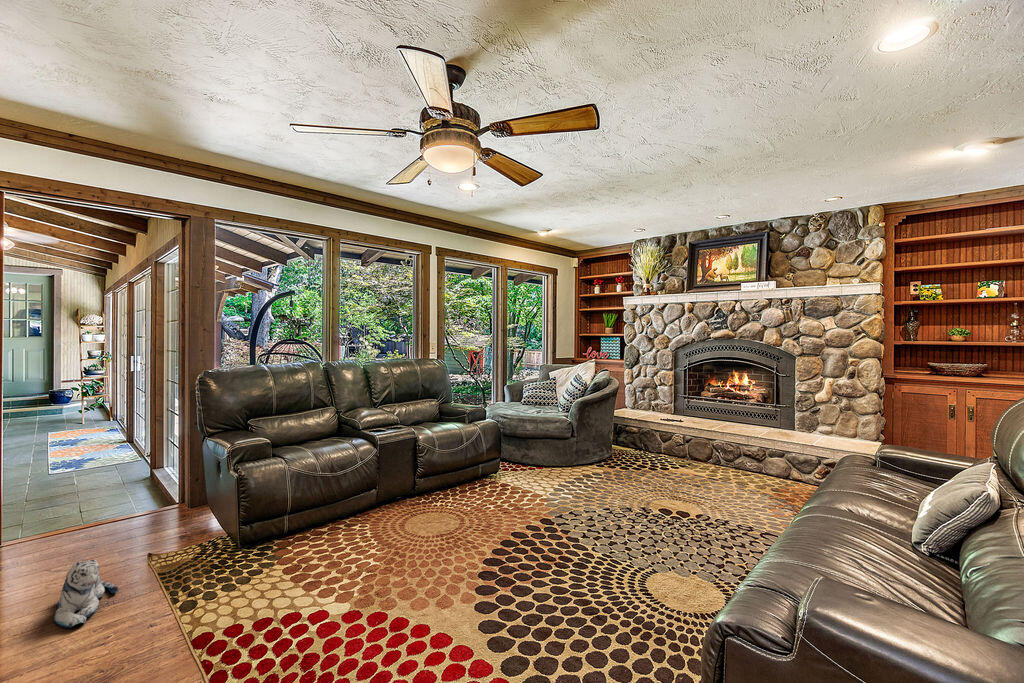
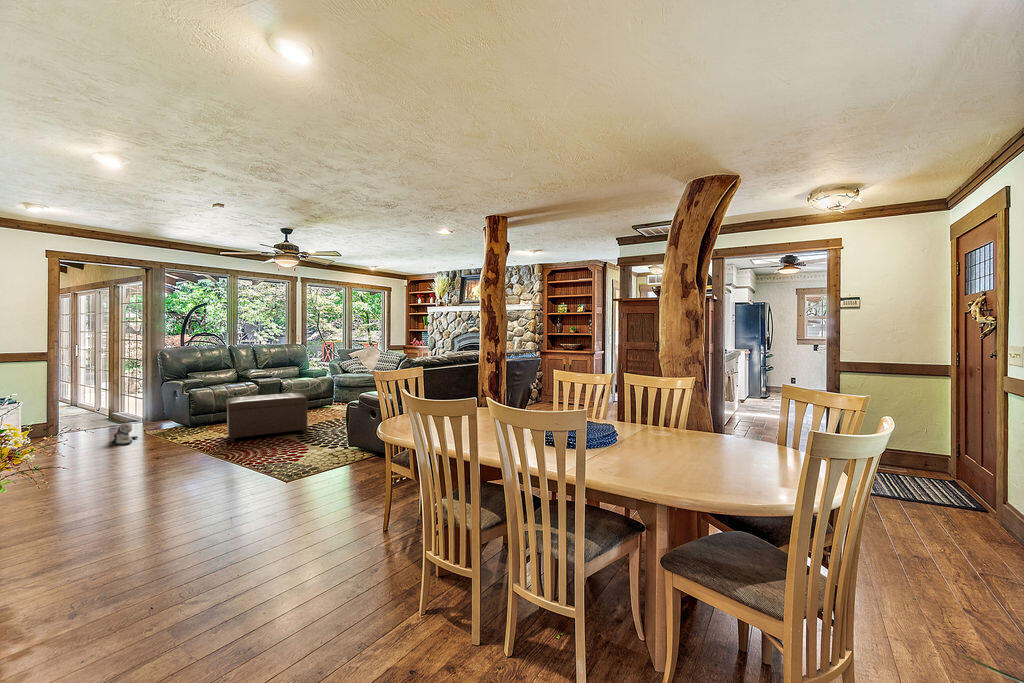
ottoman: none [312,485,507,652] -> present [226,393,307,442]

